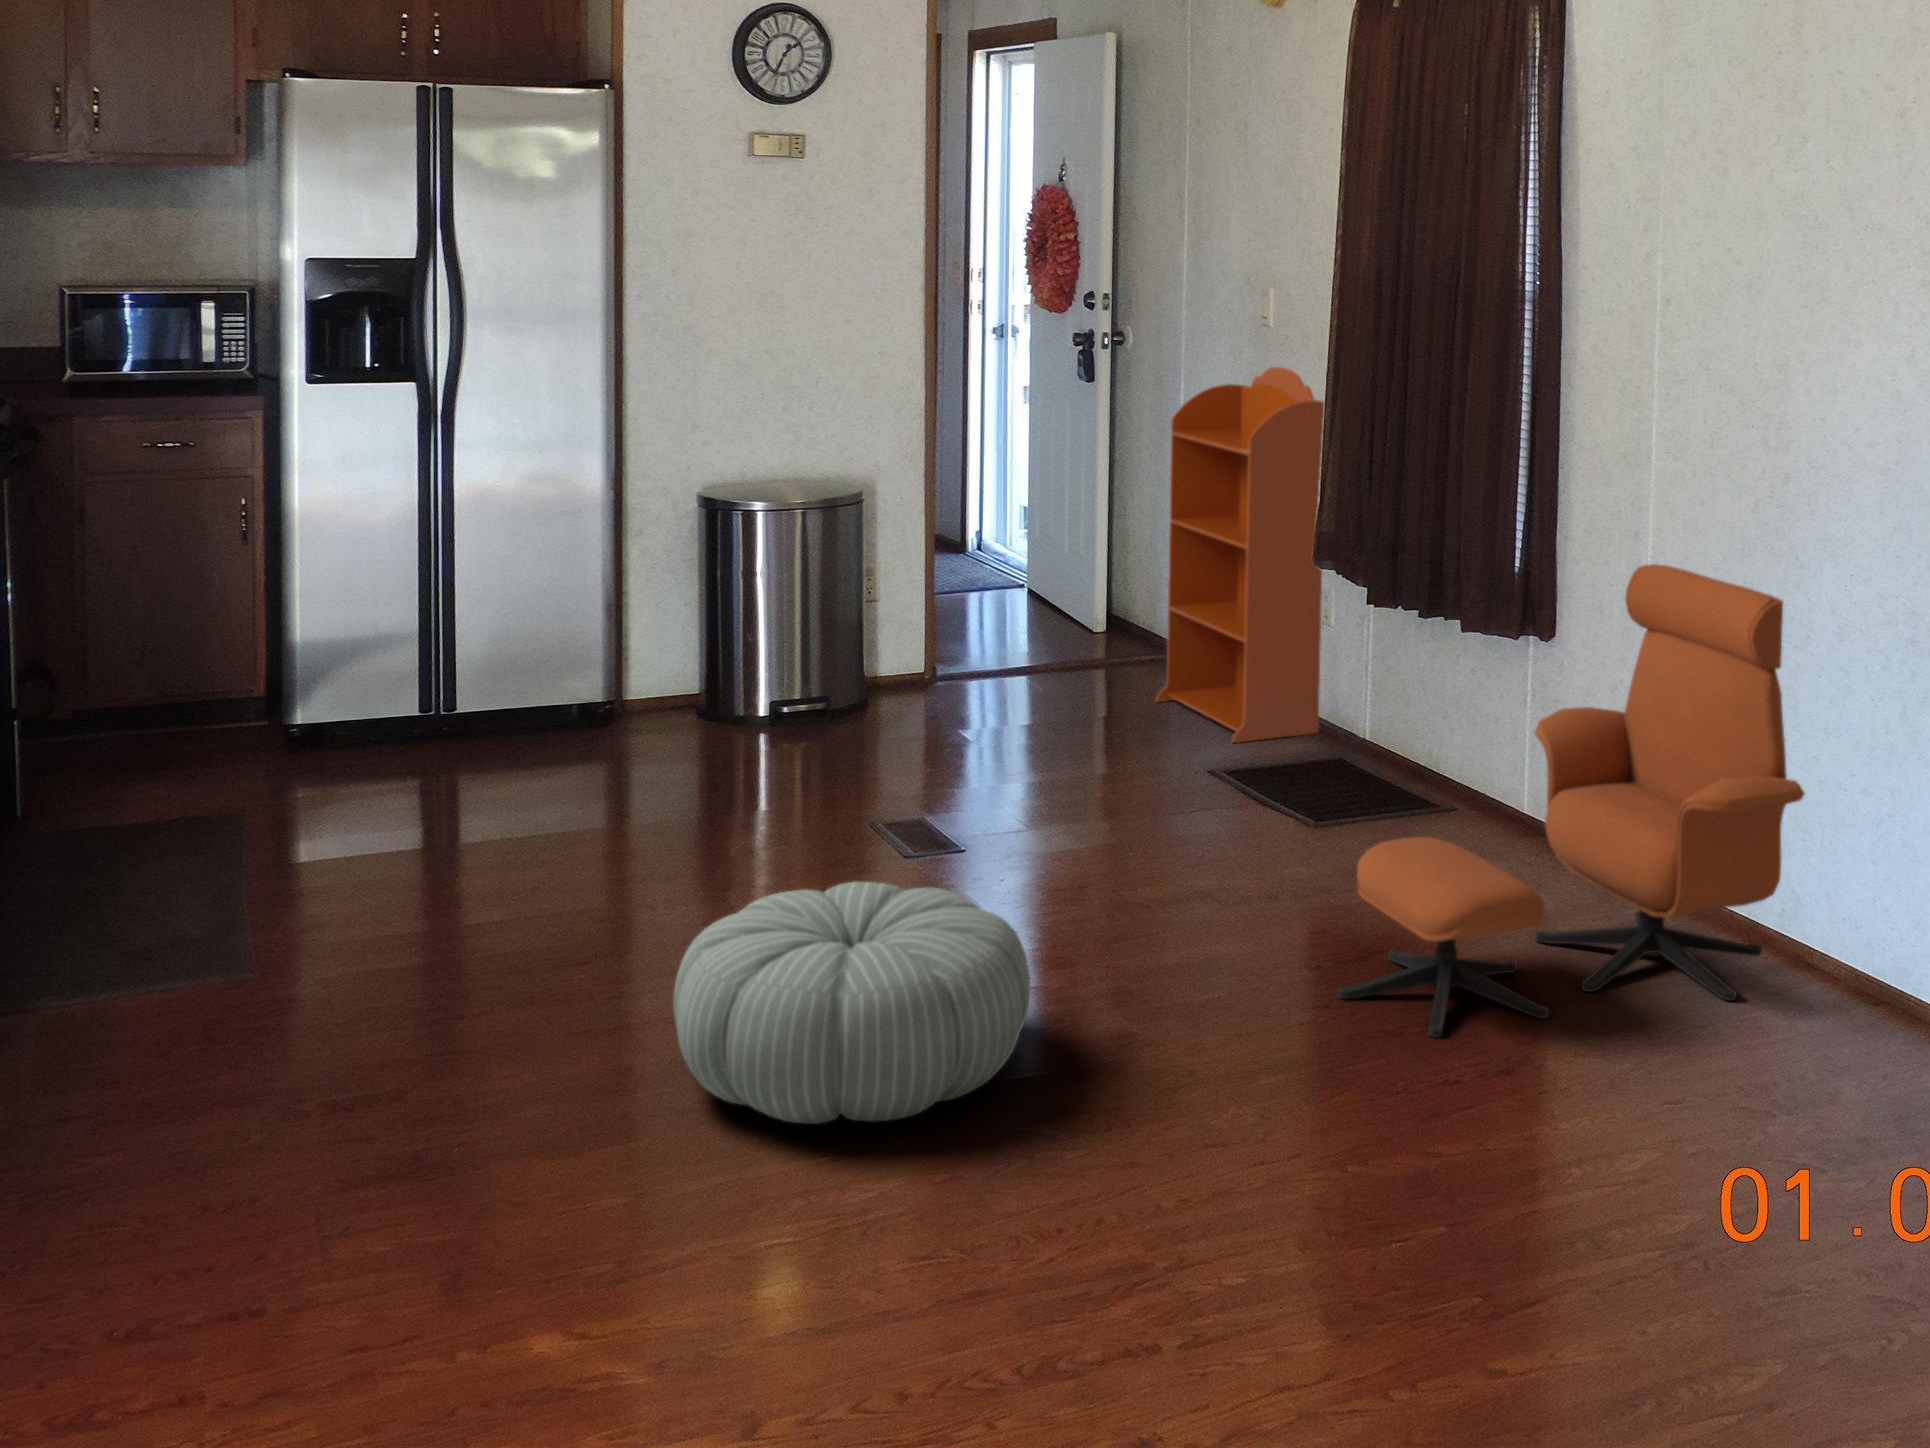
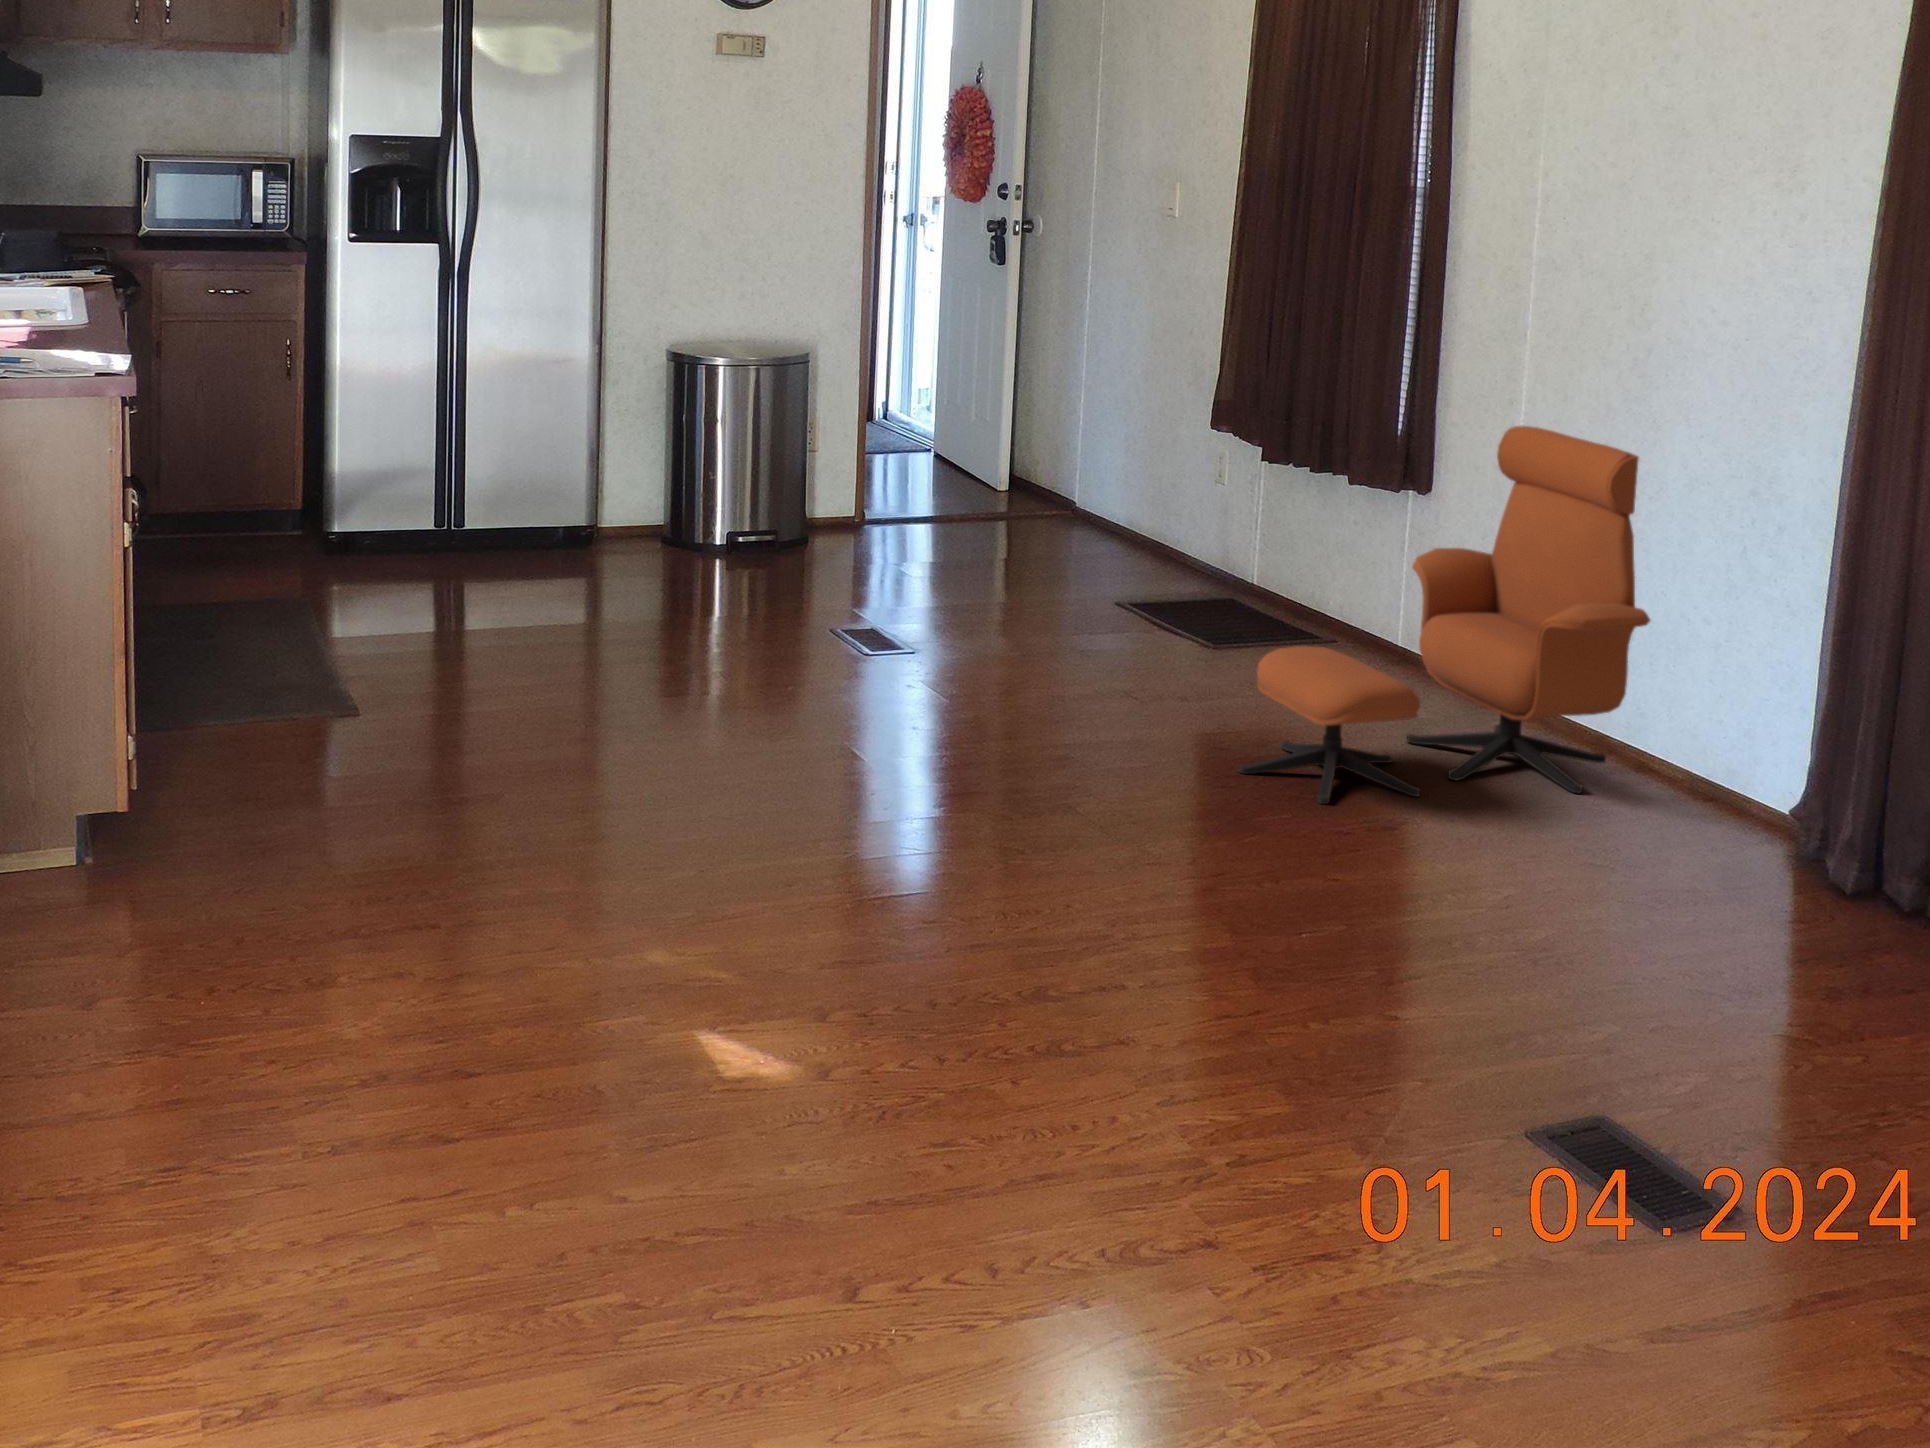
bookcase: present [1156,367,1326,743] -> none [1058,254,1223,584]
pouf: present [673,882,1030,1124] -> none [705,653,991,831]

